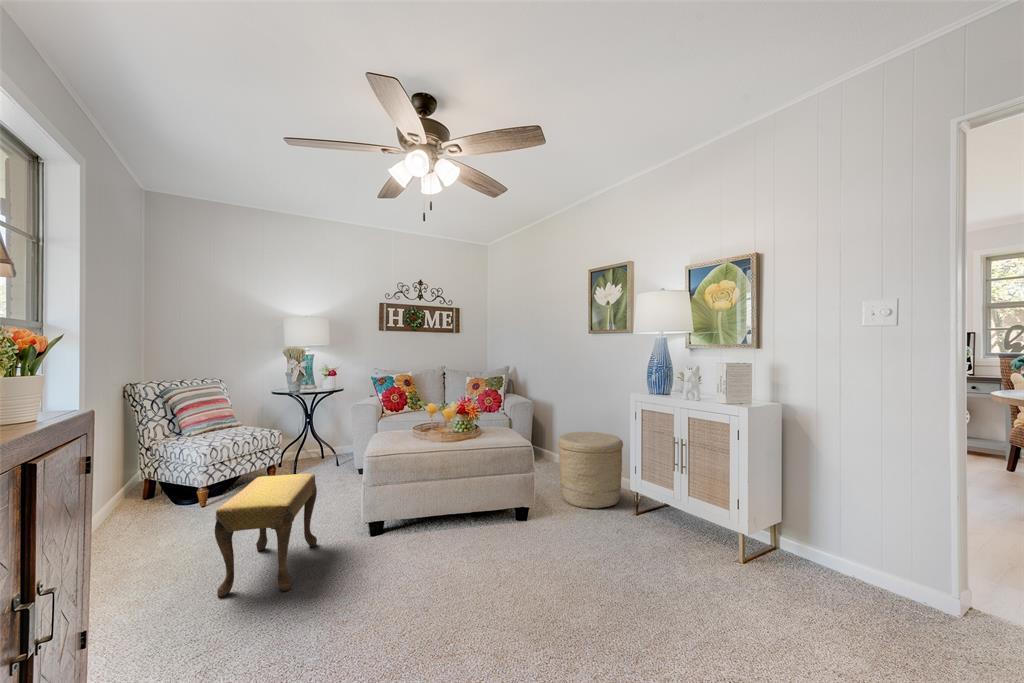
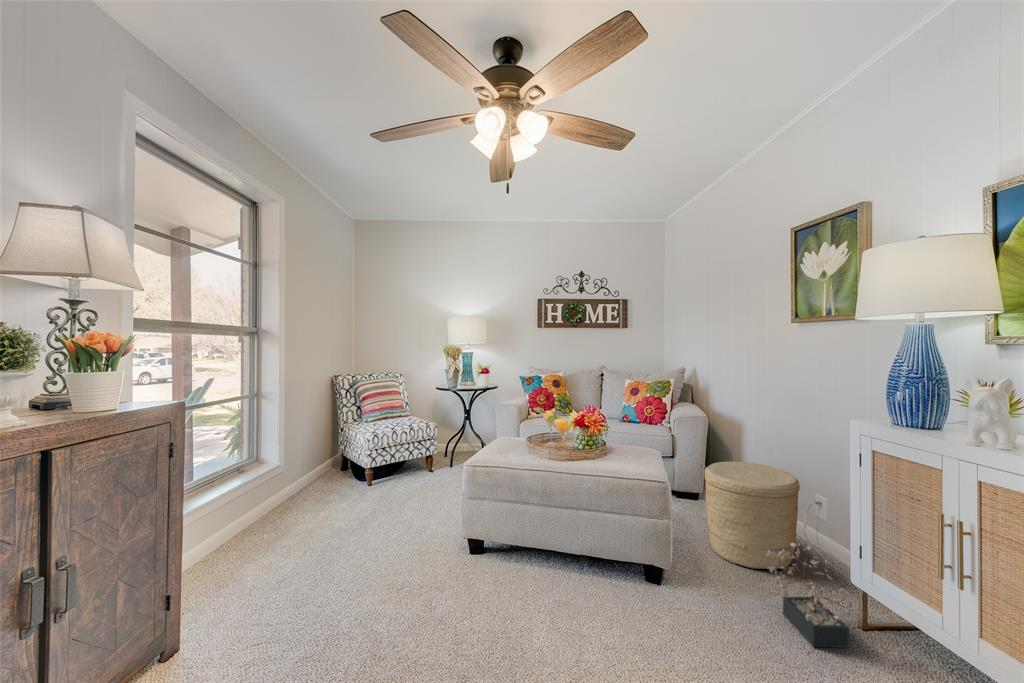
footstool: present [215,473,317,597] -> none [329,470,429,583]
decorative plant: none [617,479,680,546] -> present [767,543,862,648]

